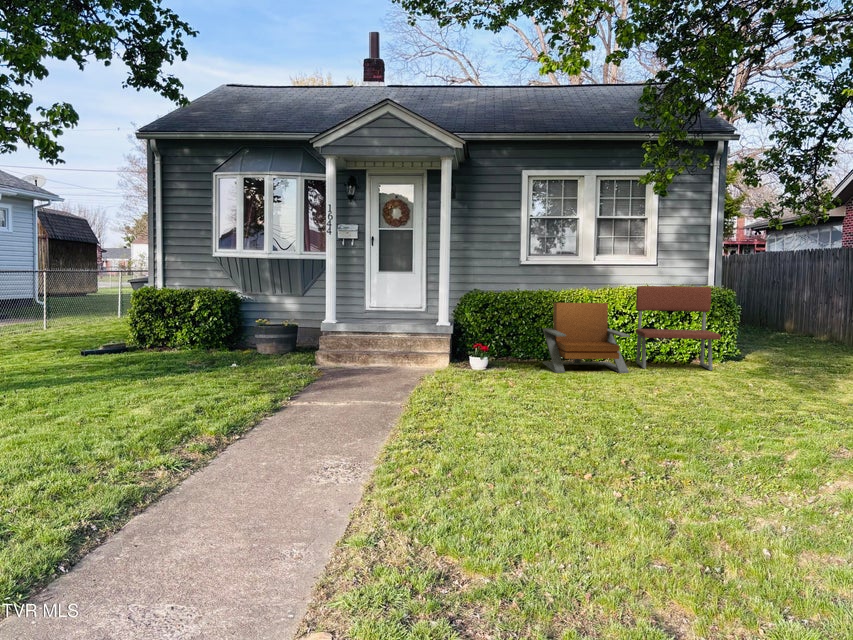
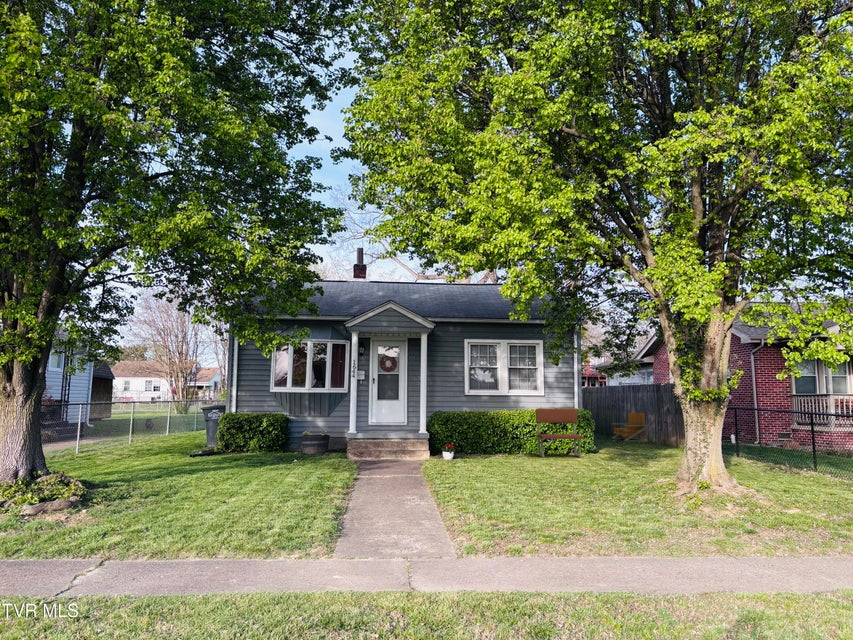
lounge chair: present [543,303,630,373] -> present [612,412,649,441]

